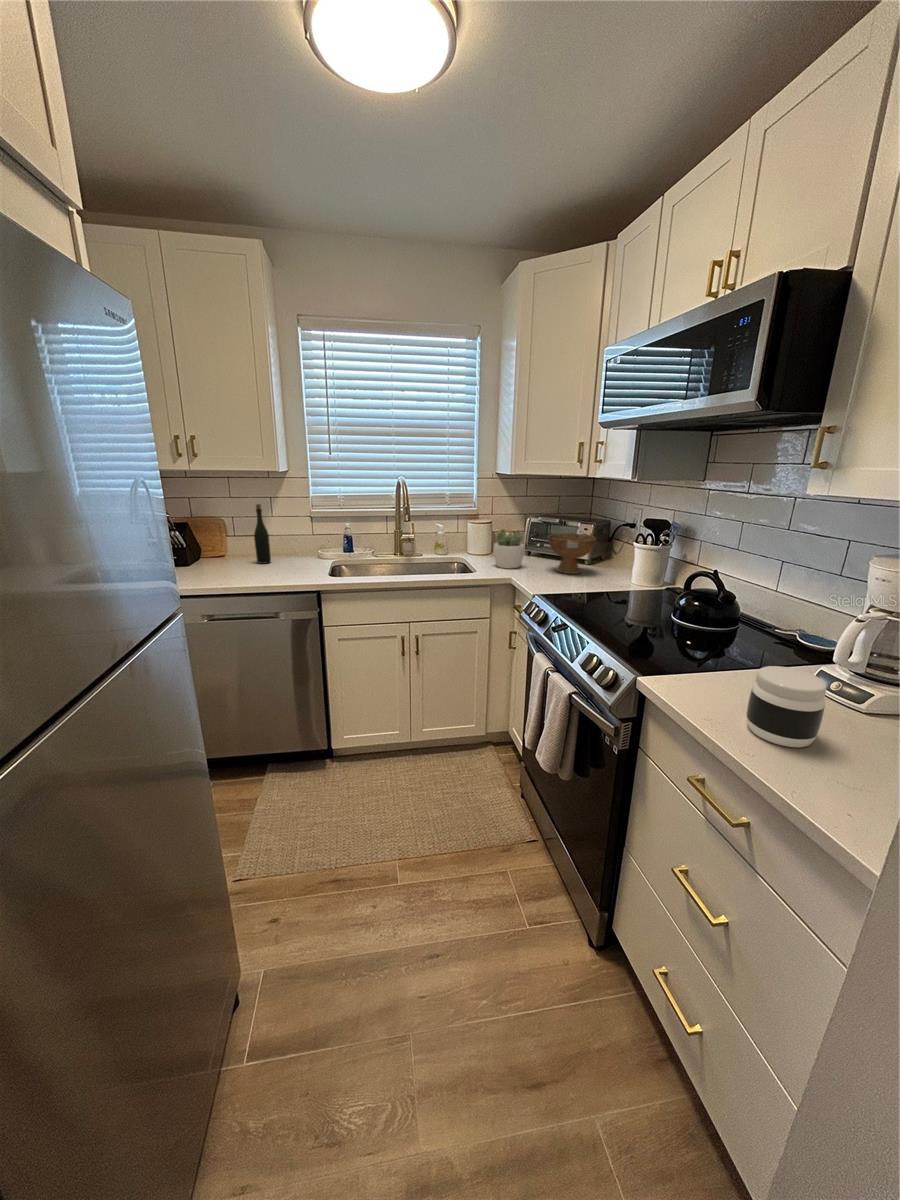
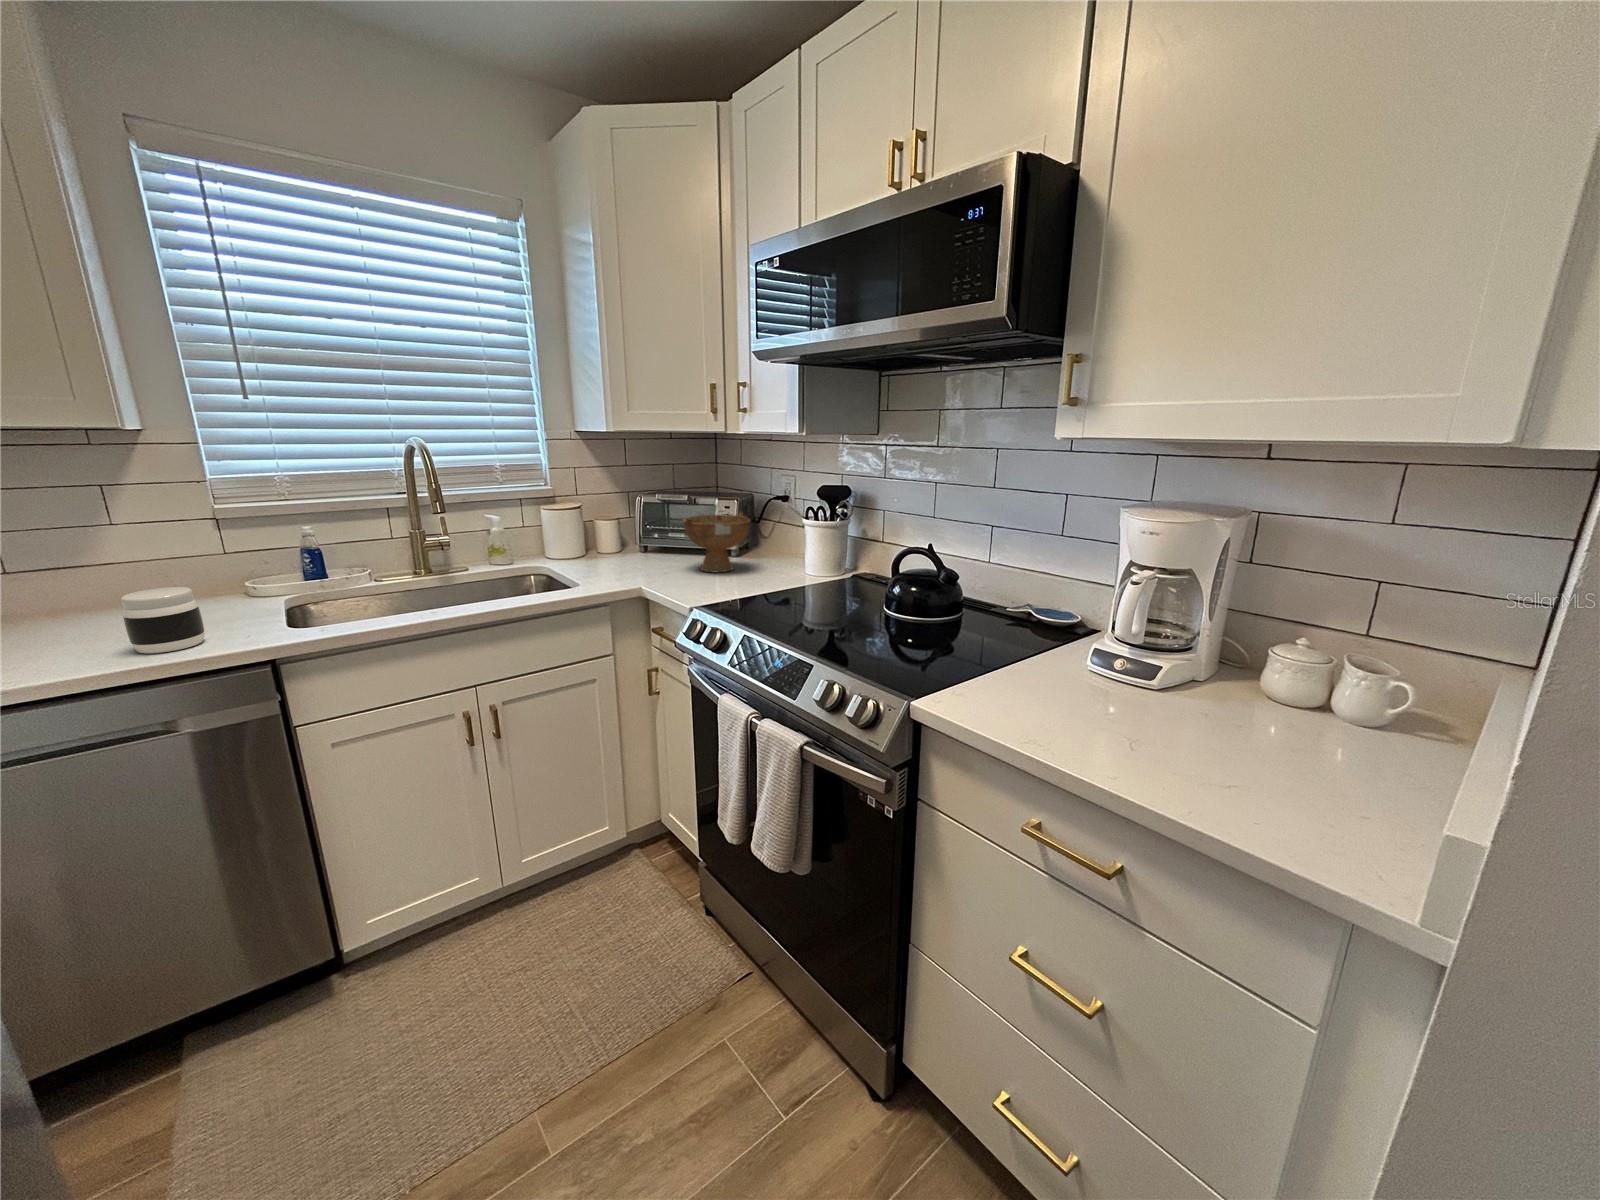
bottle: present [254,504,271,564] -> none [66,499,127,625]
succulent plant: present [493,529,525,568] -> none [599,515,650,575]
jar: present [747,666,827,747] -> present [121,587,204,653]

